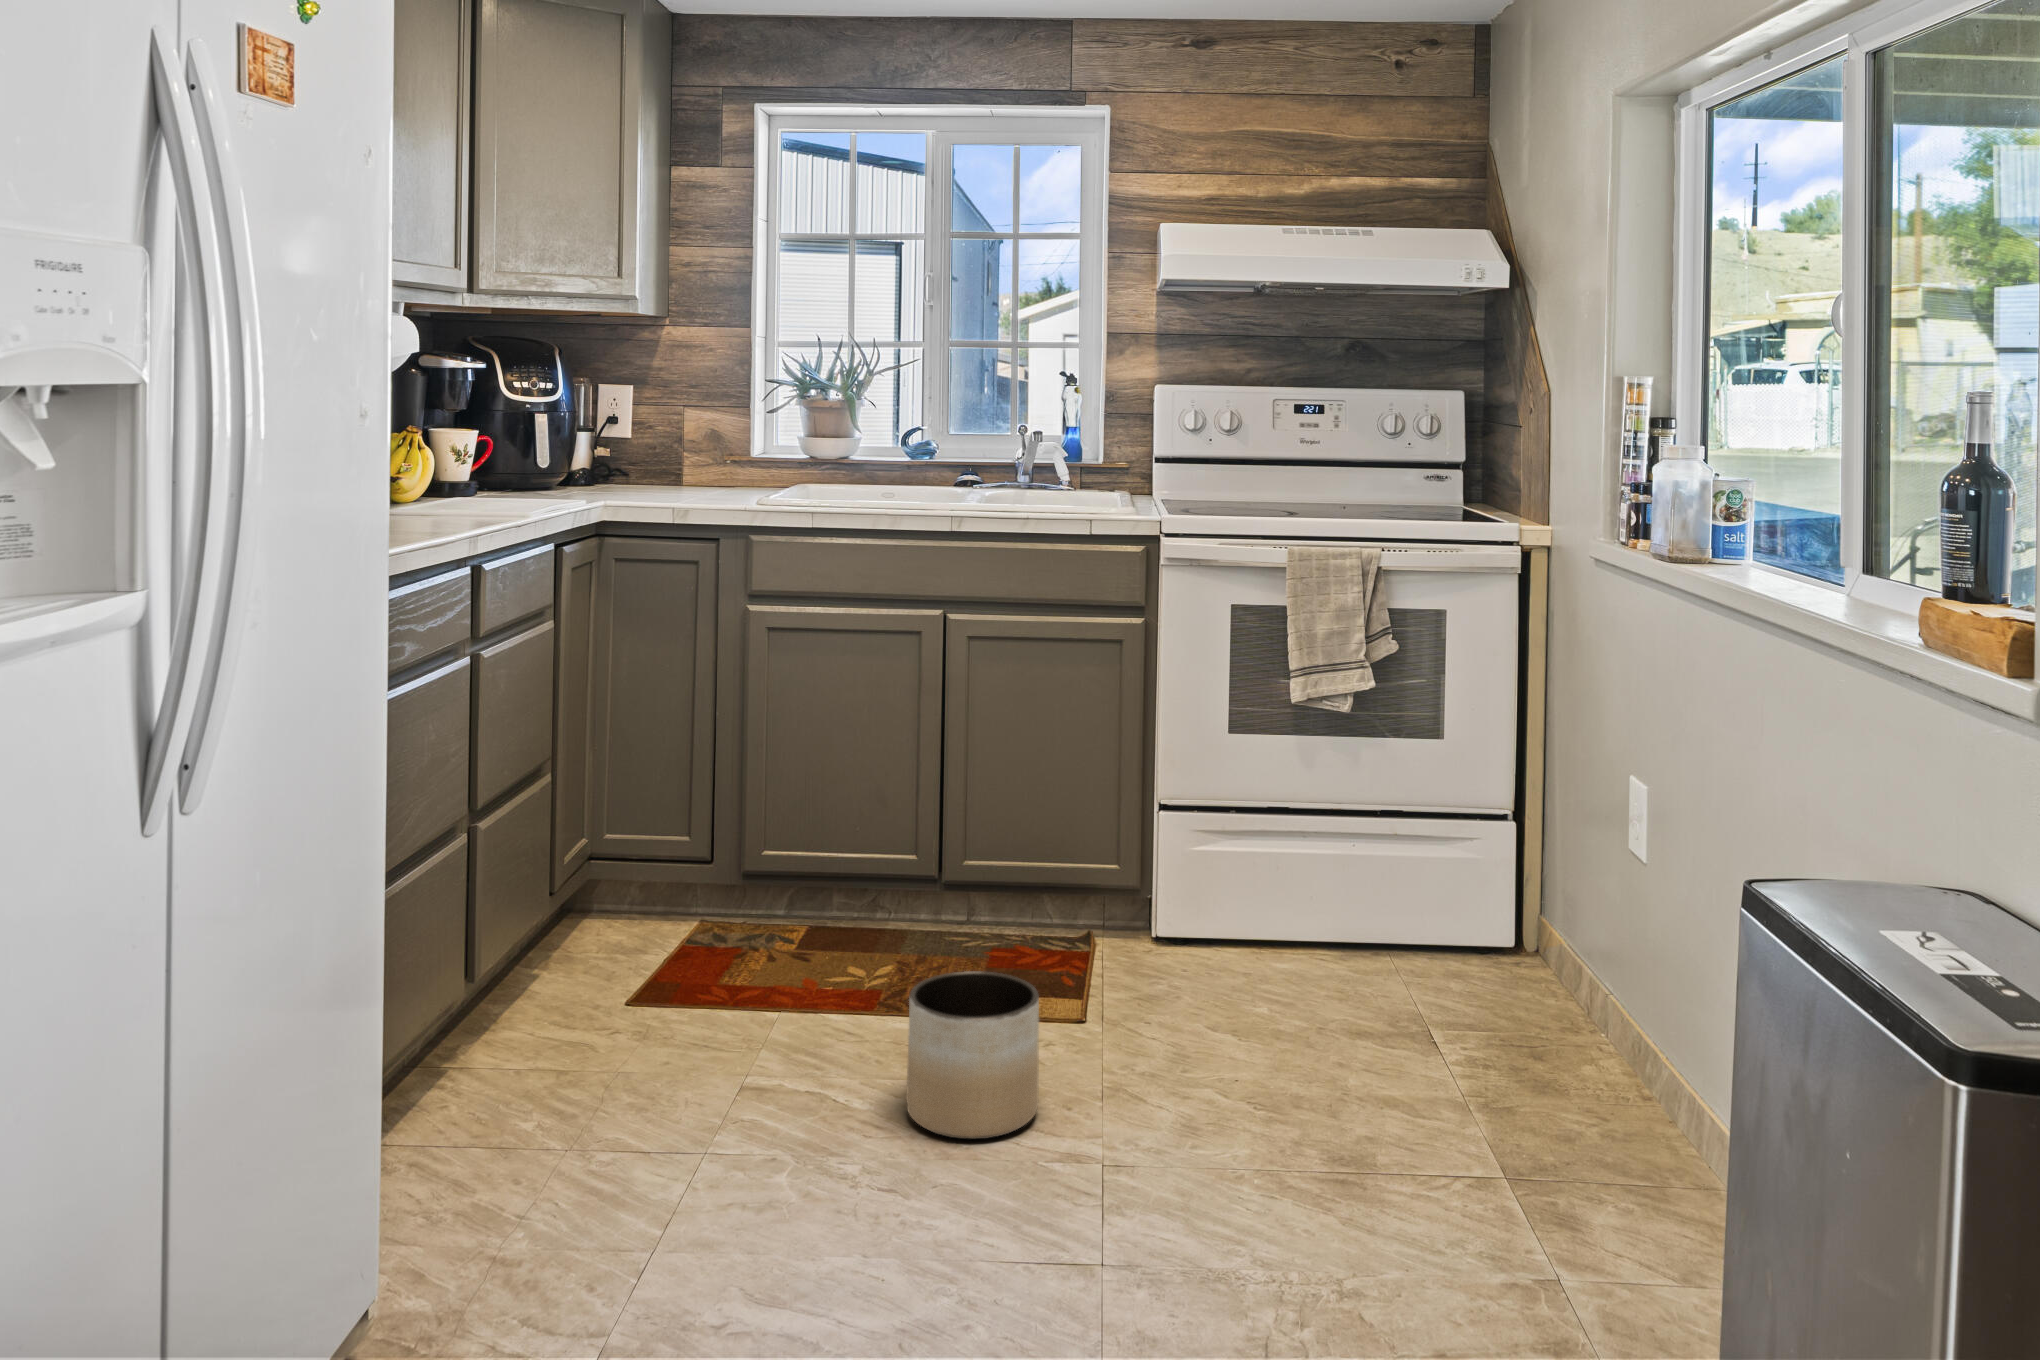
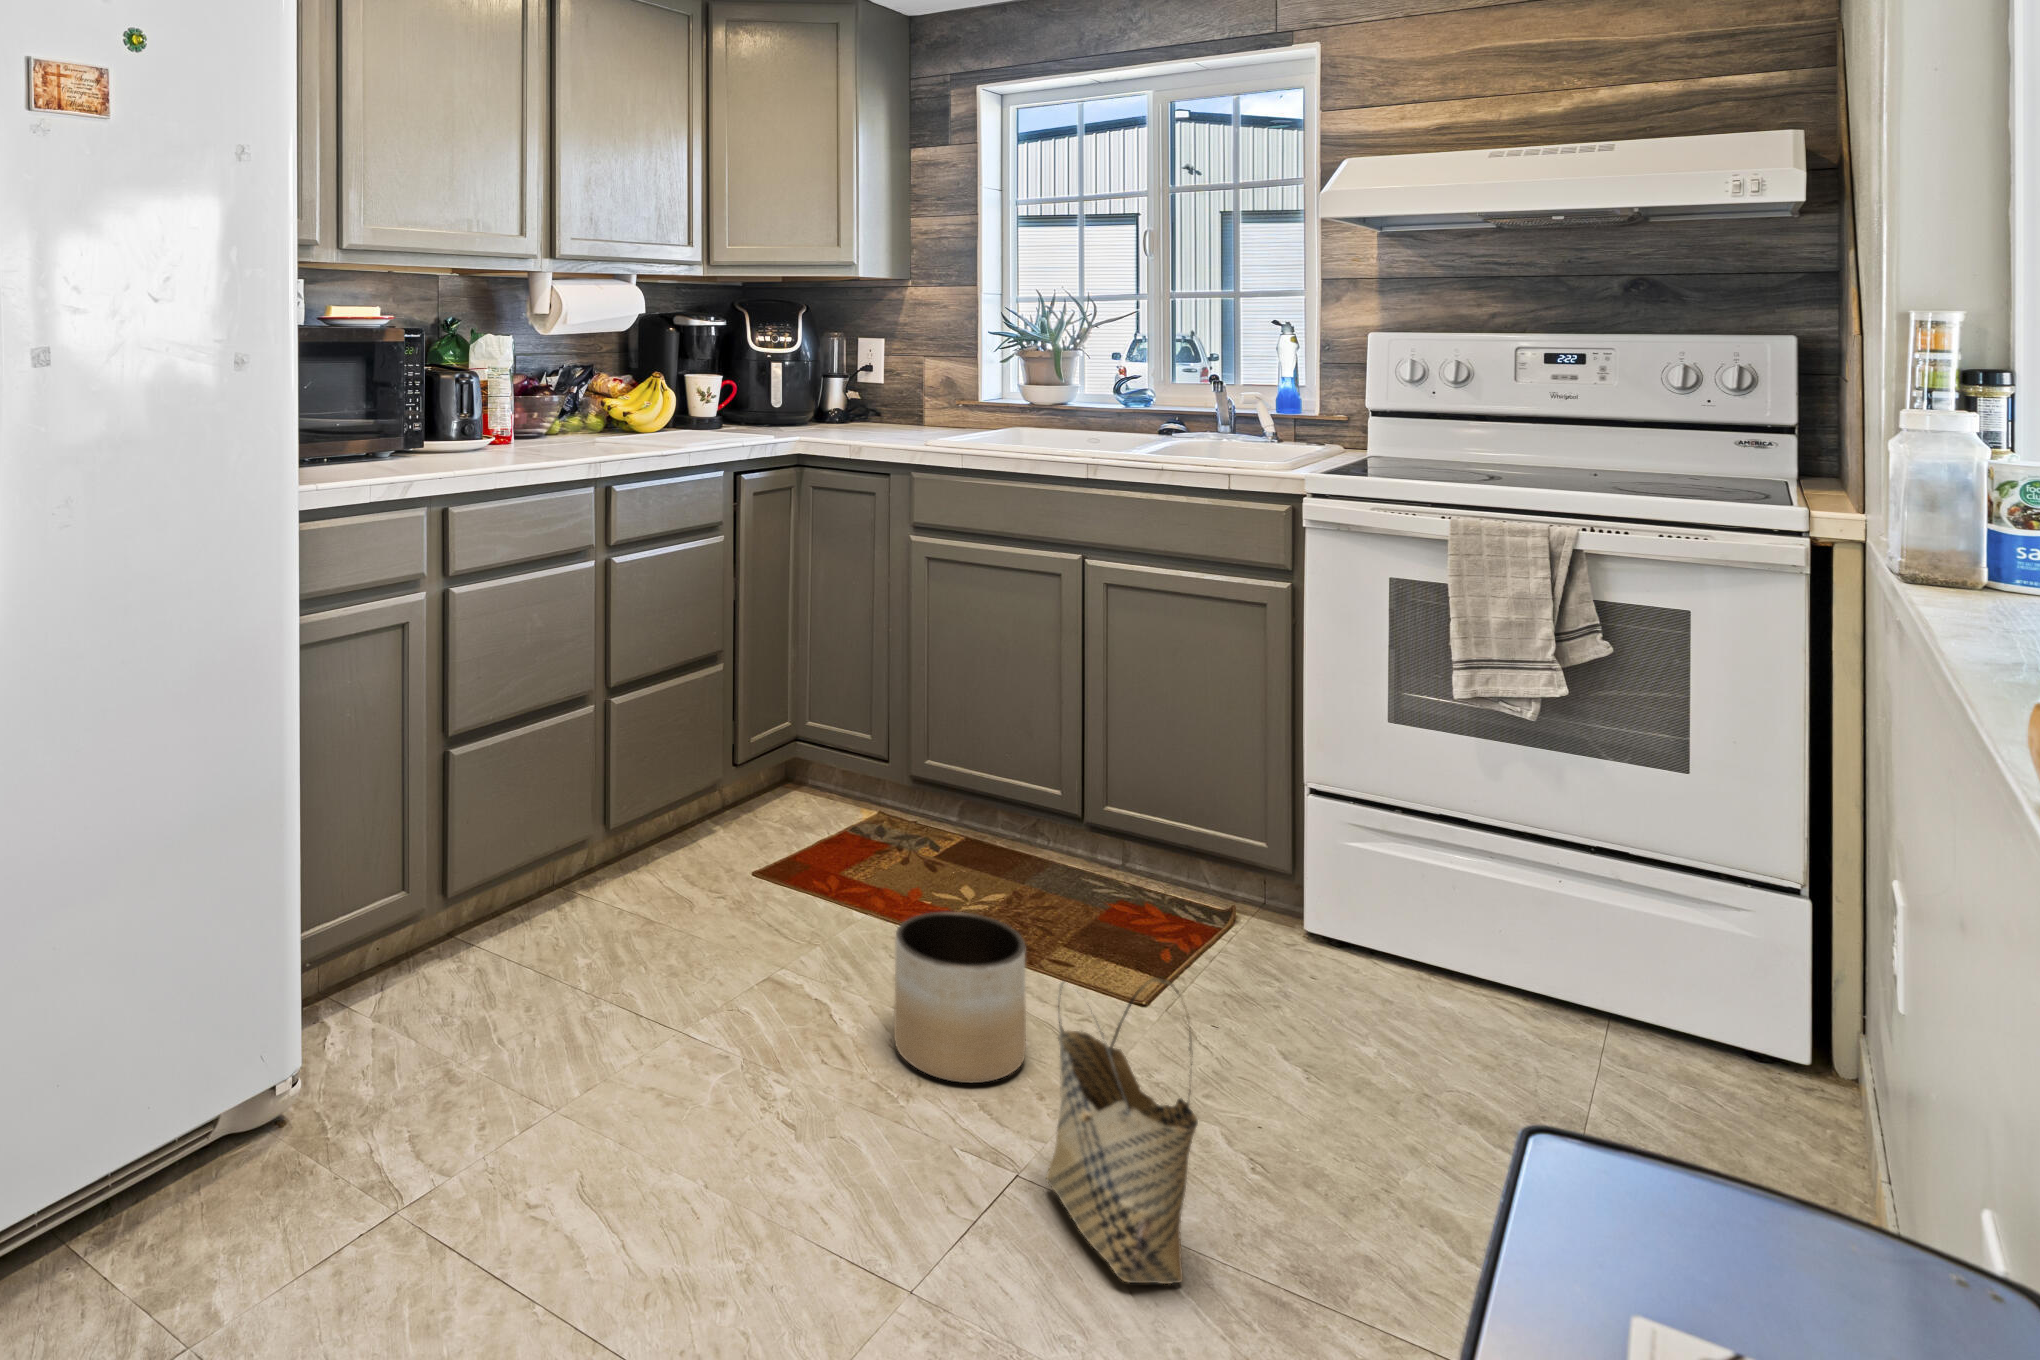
woven basket: none [1136,966,1300,1241] -> present [1046,978,1198,1284]

